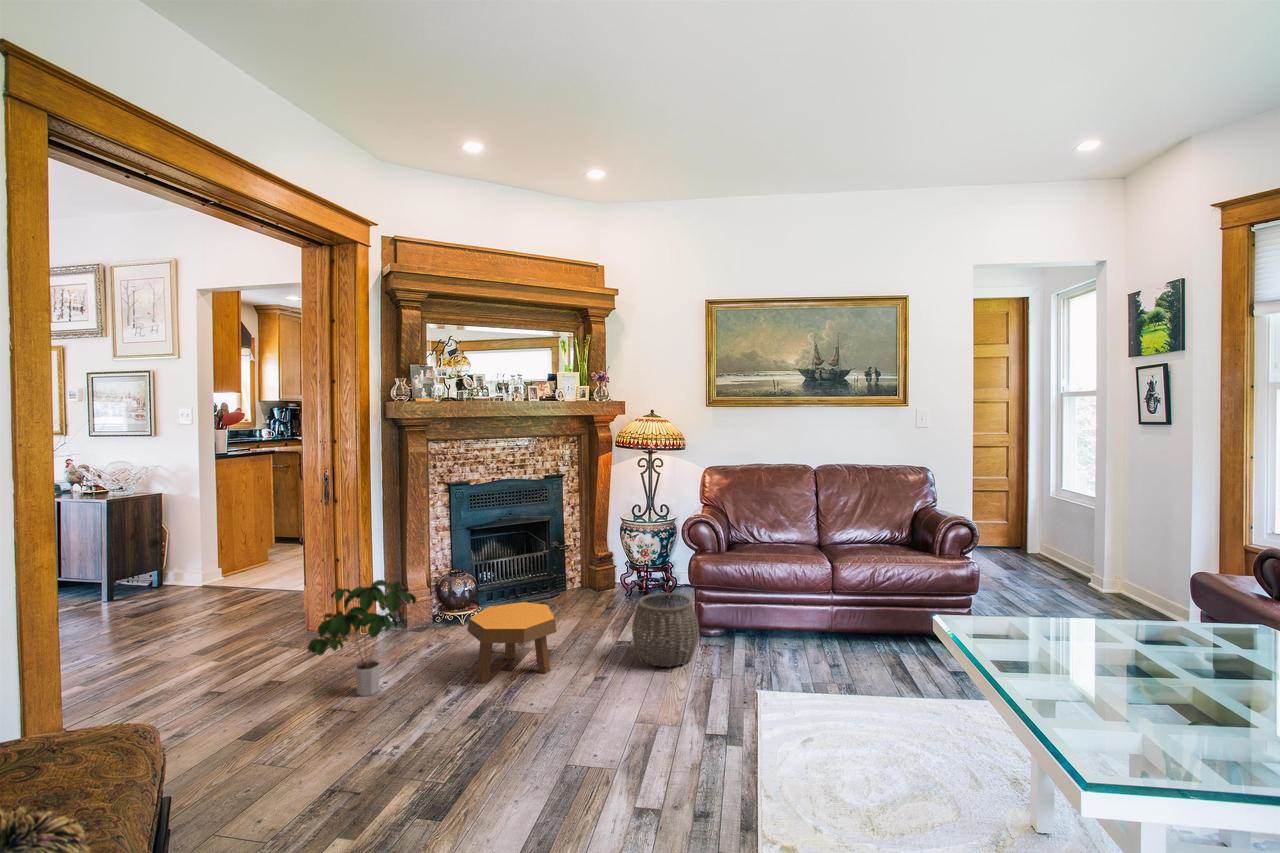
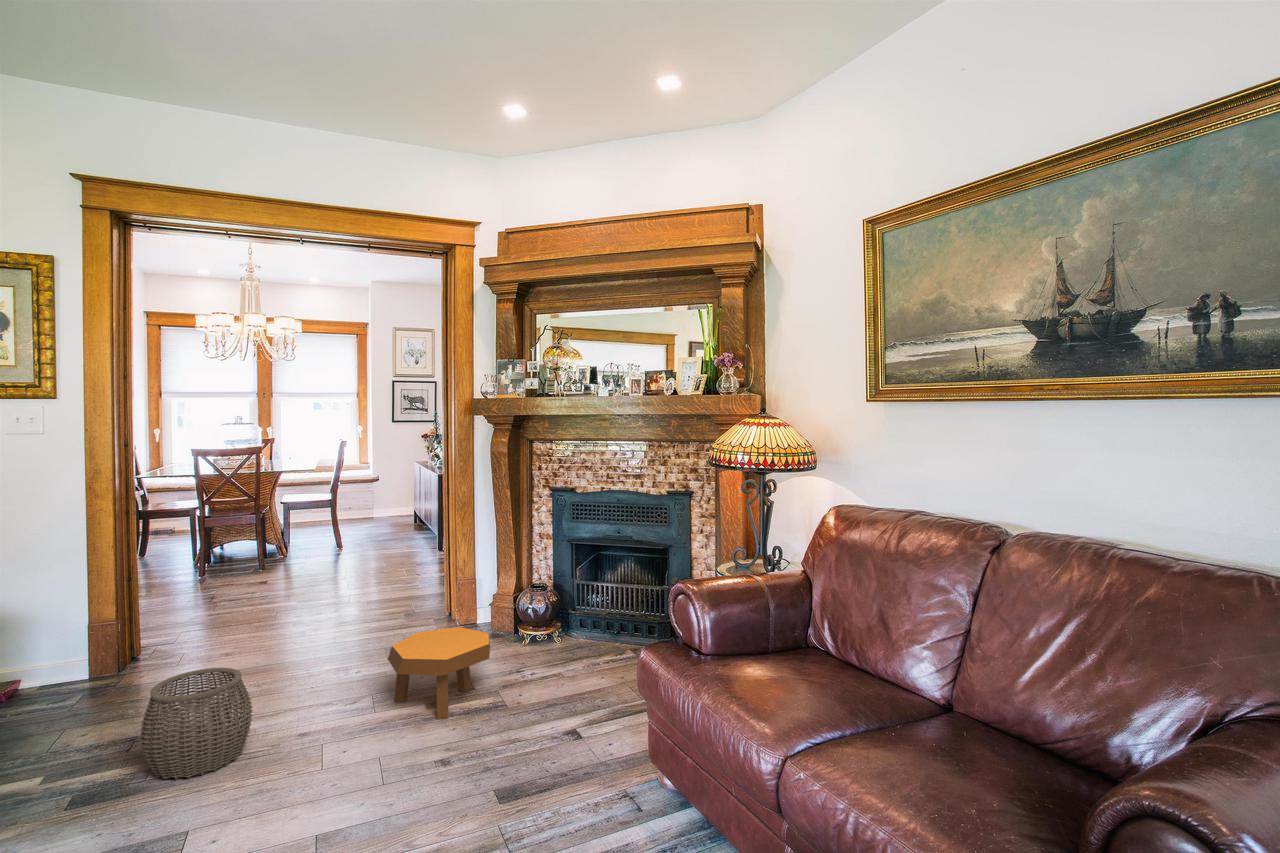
potted plant: present [308,580,416,696] -> none [308,571,392,674]
woven basket: present [632,593,699,667] -> present [140,668,253,780]

